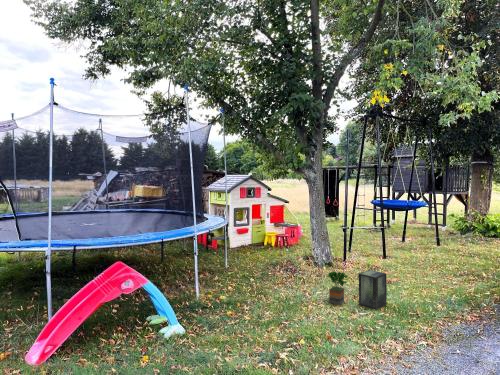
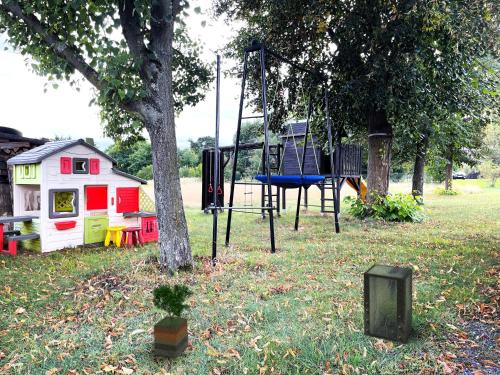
storage box: present [359,270,387,310] -> present [364,264,412,344]

